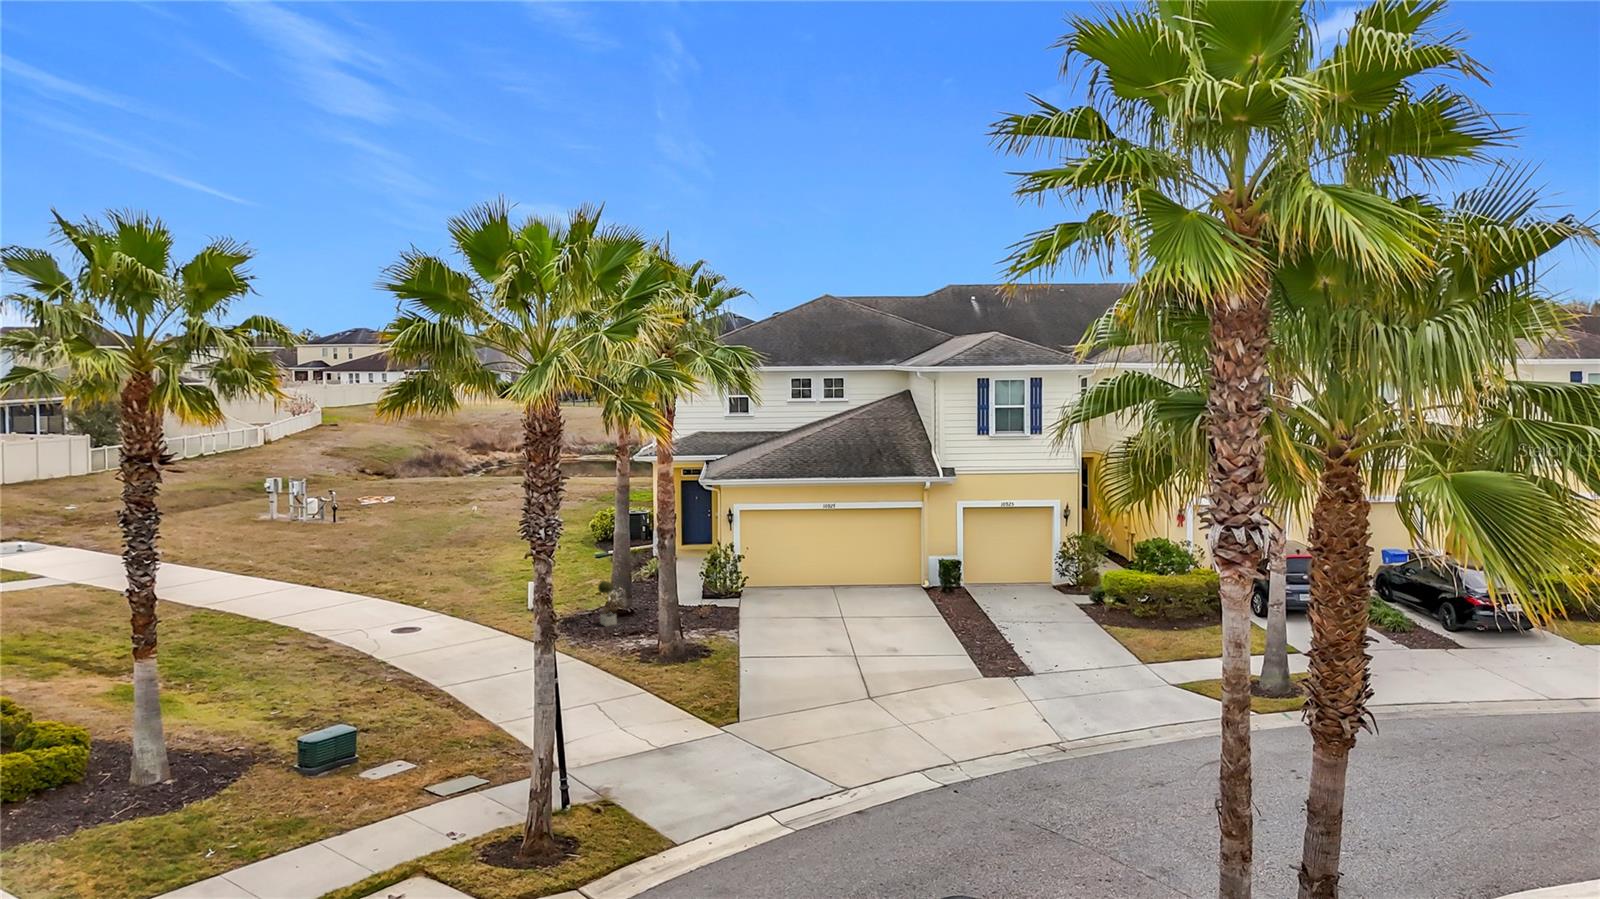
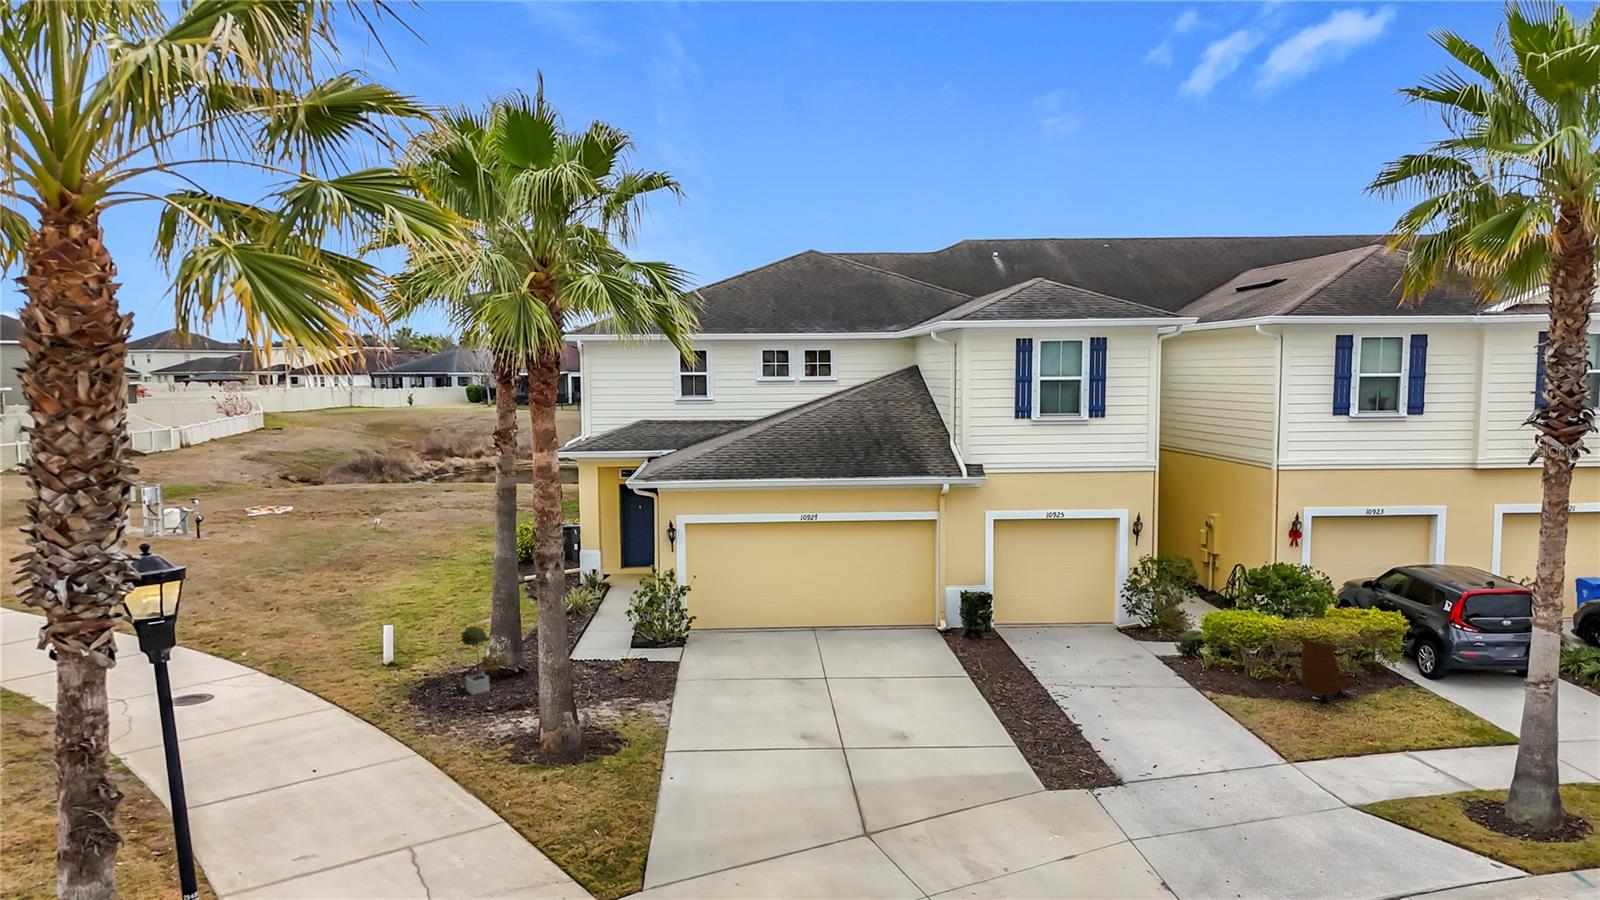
lounge chair: none [1162,588,1202,637] -> present [1300,639,1357,712]

